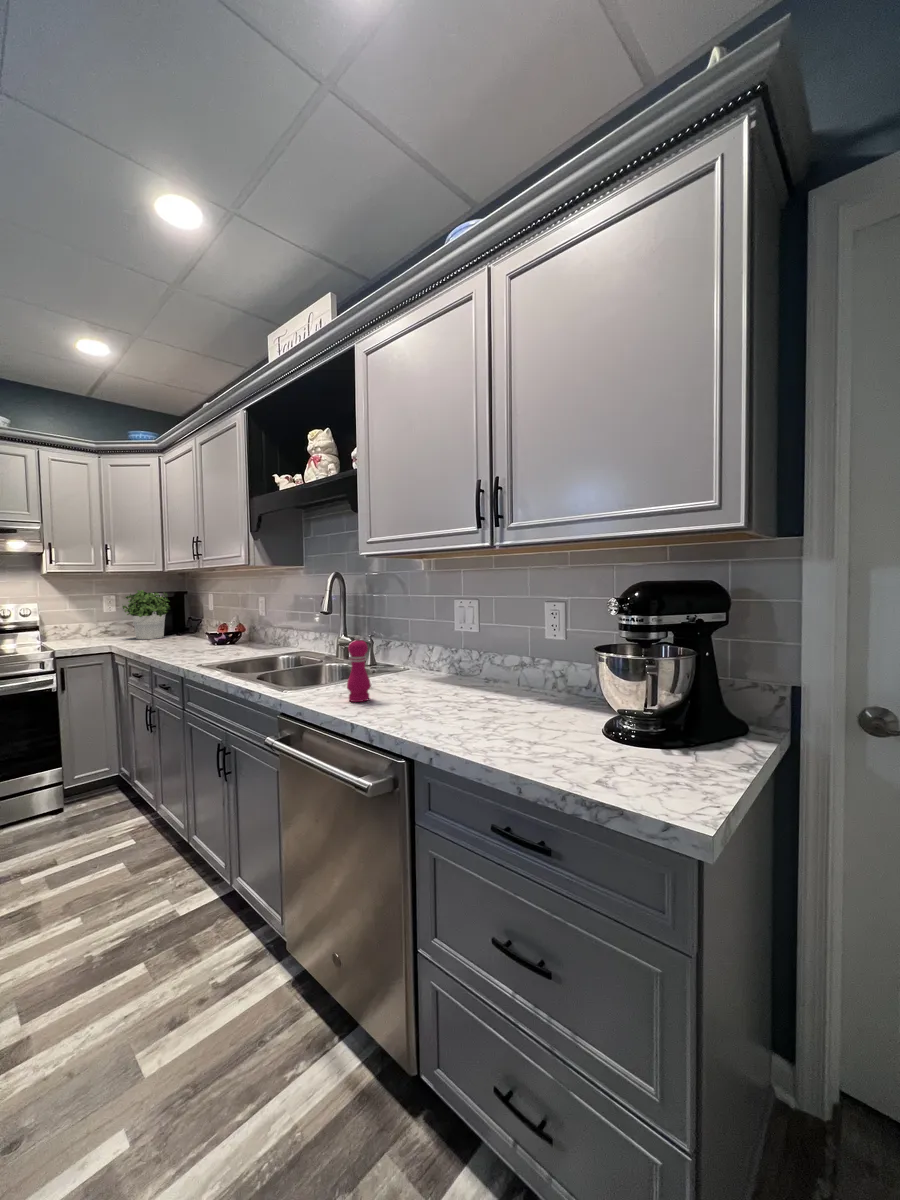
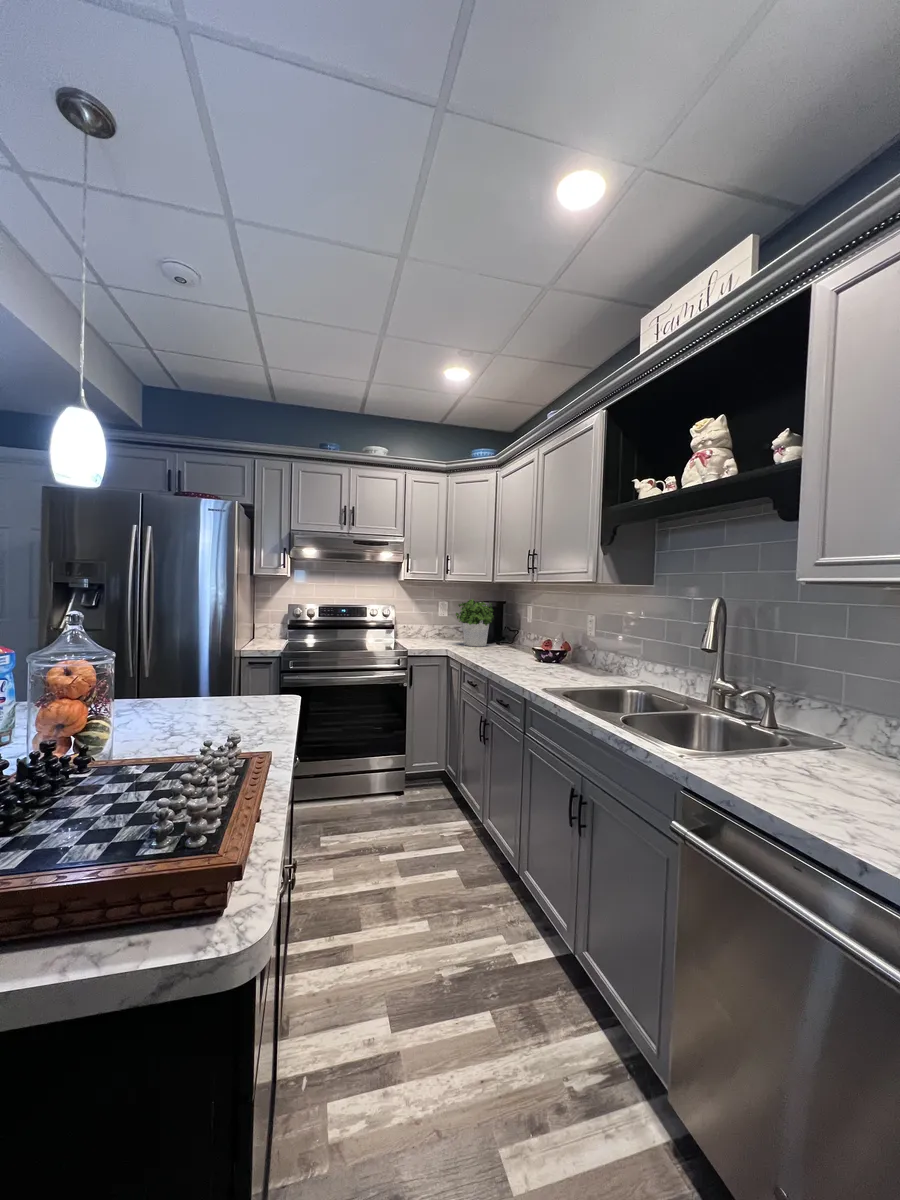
pepper mill: present [347,635,371,702] -> none [798,704,842,806]

